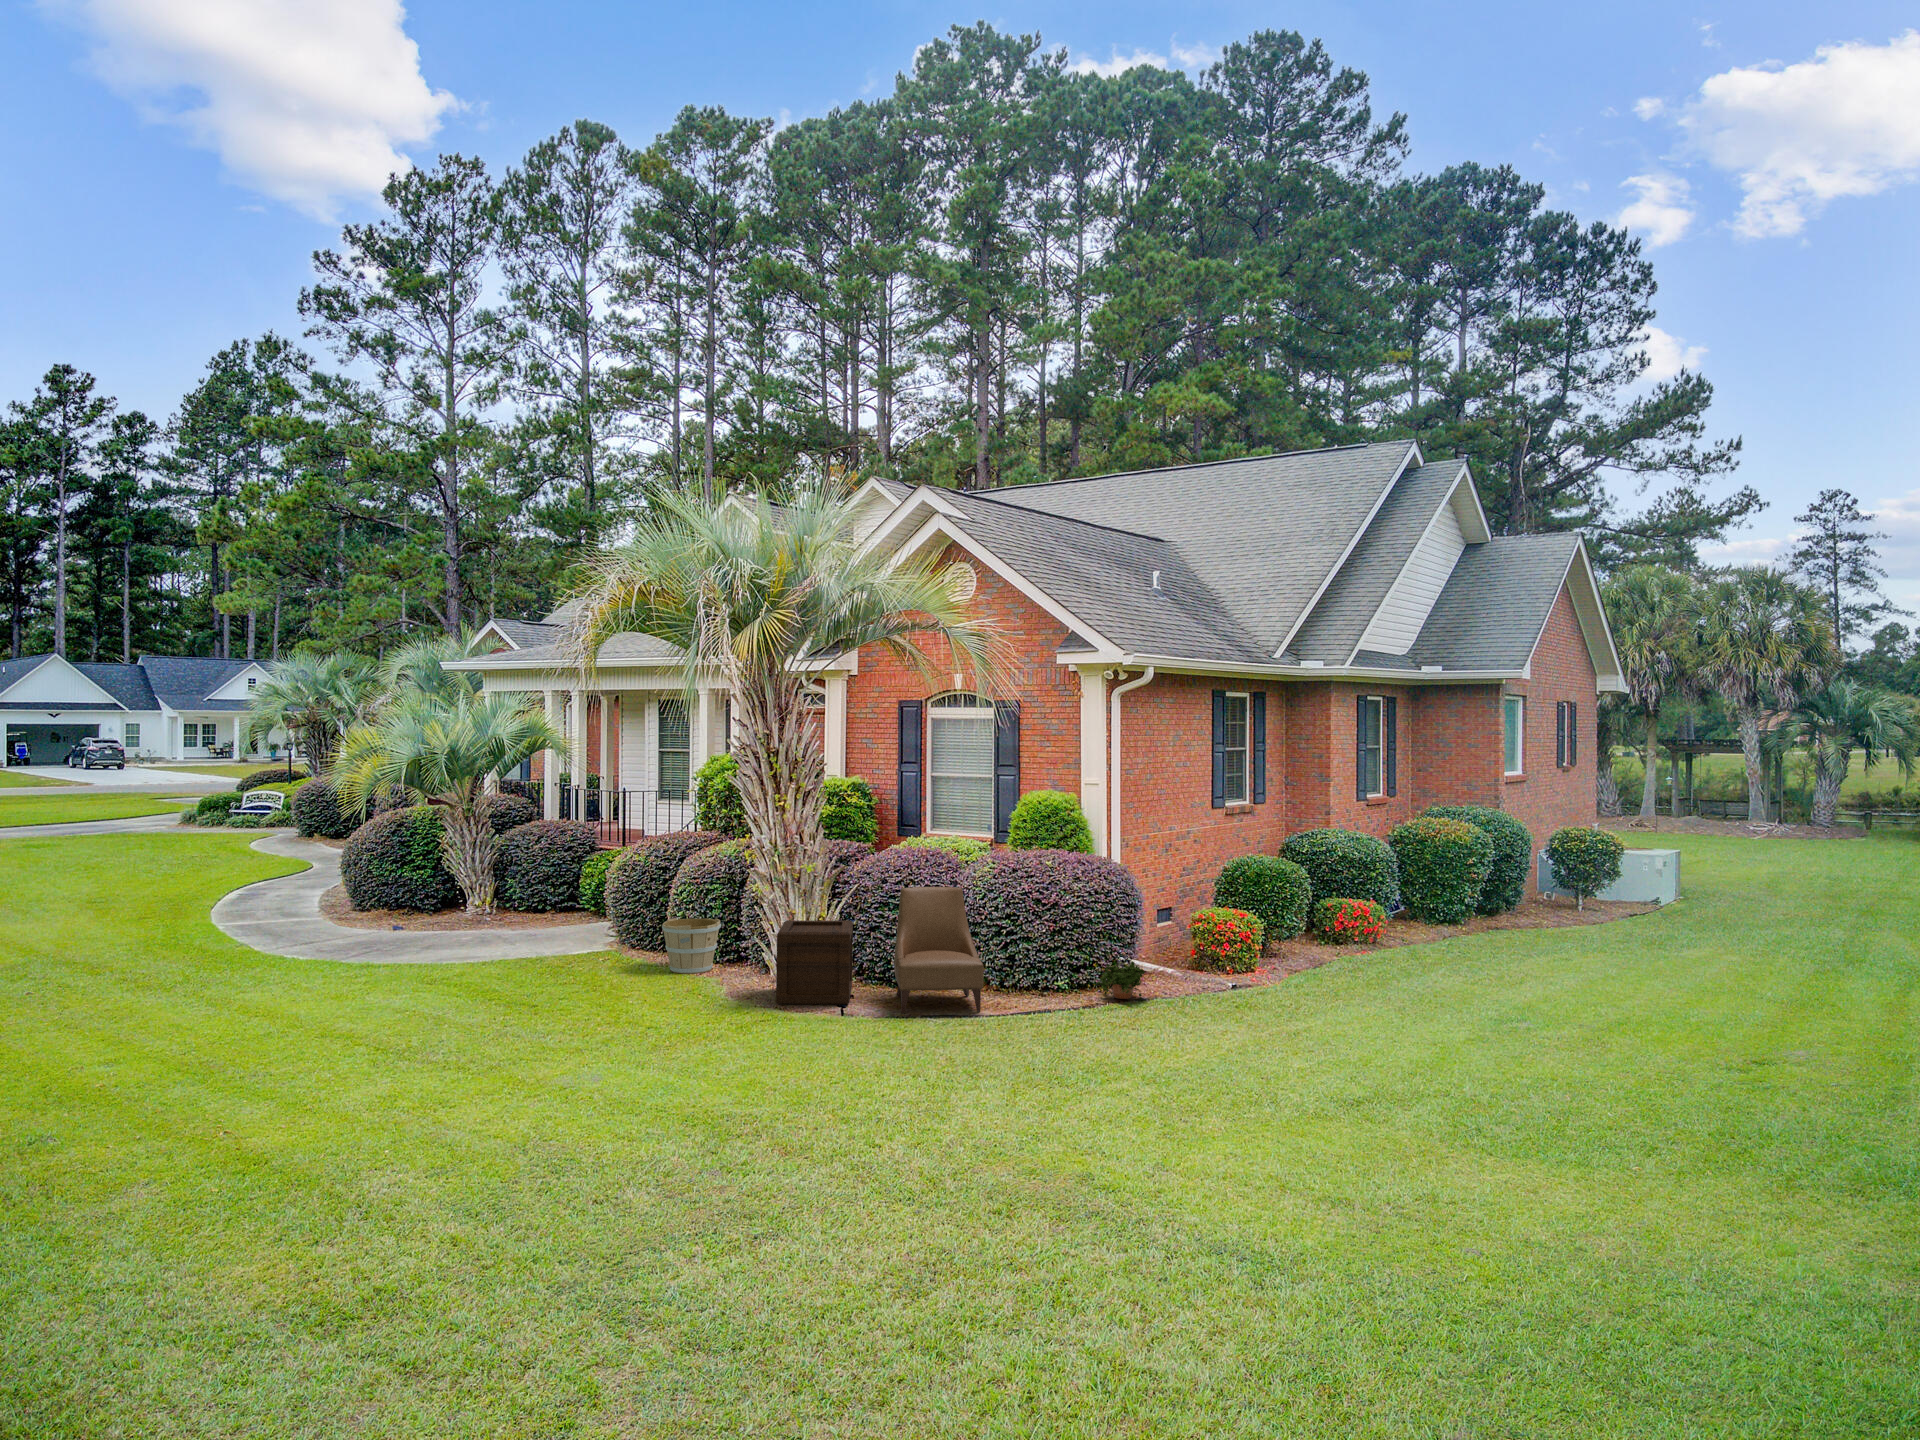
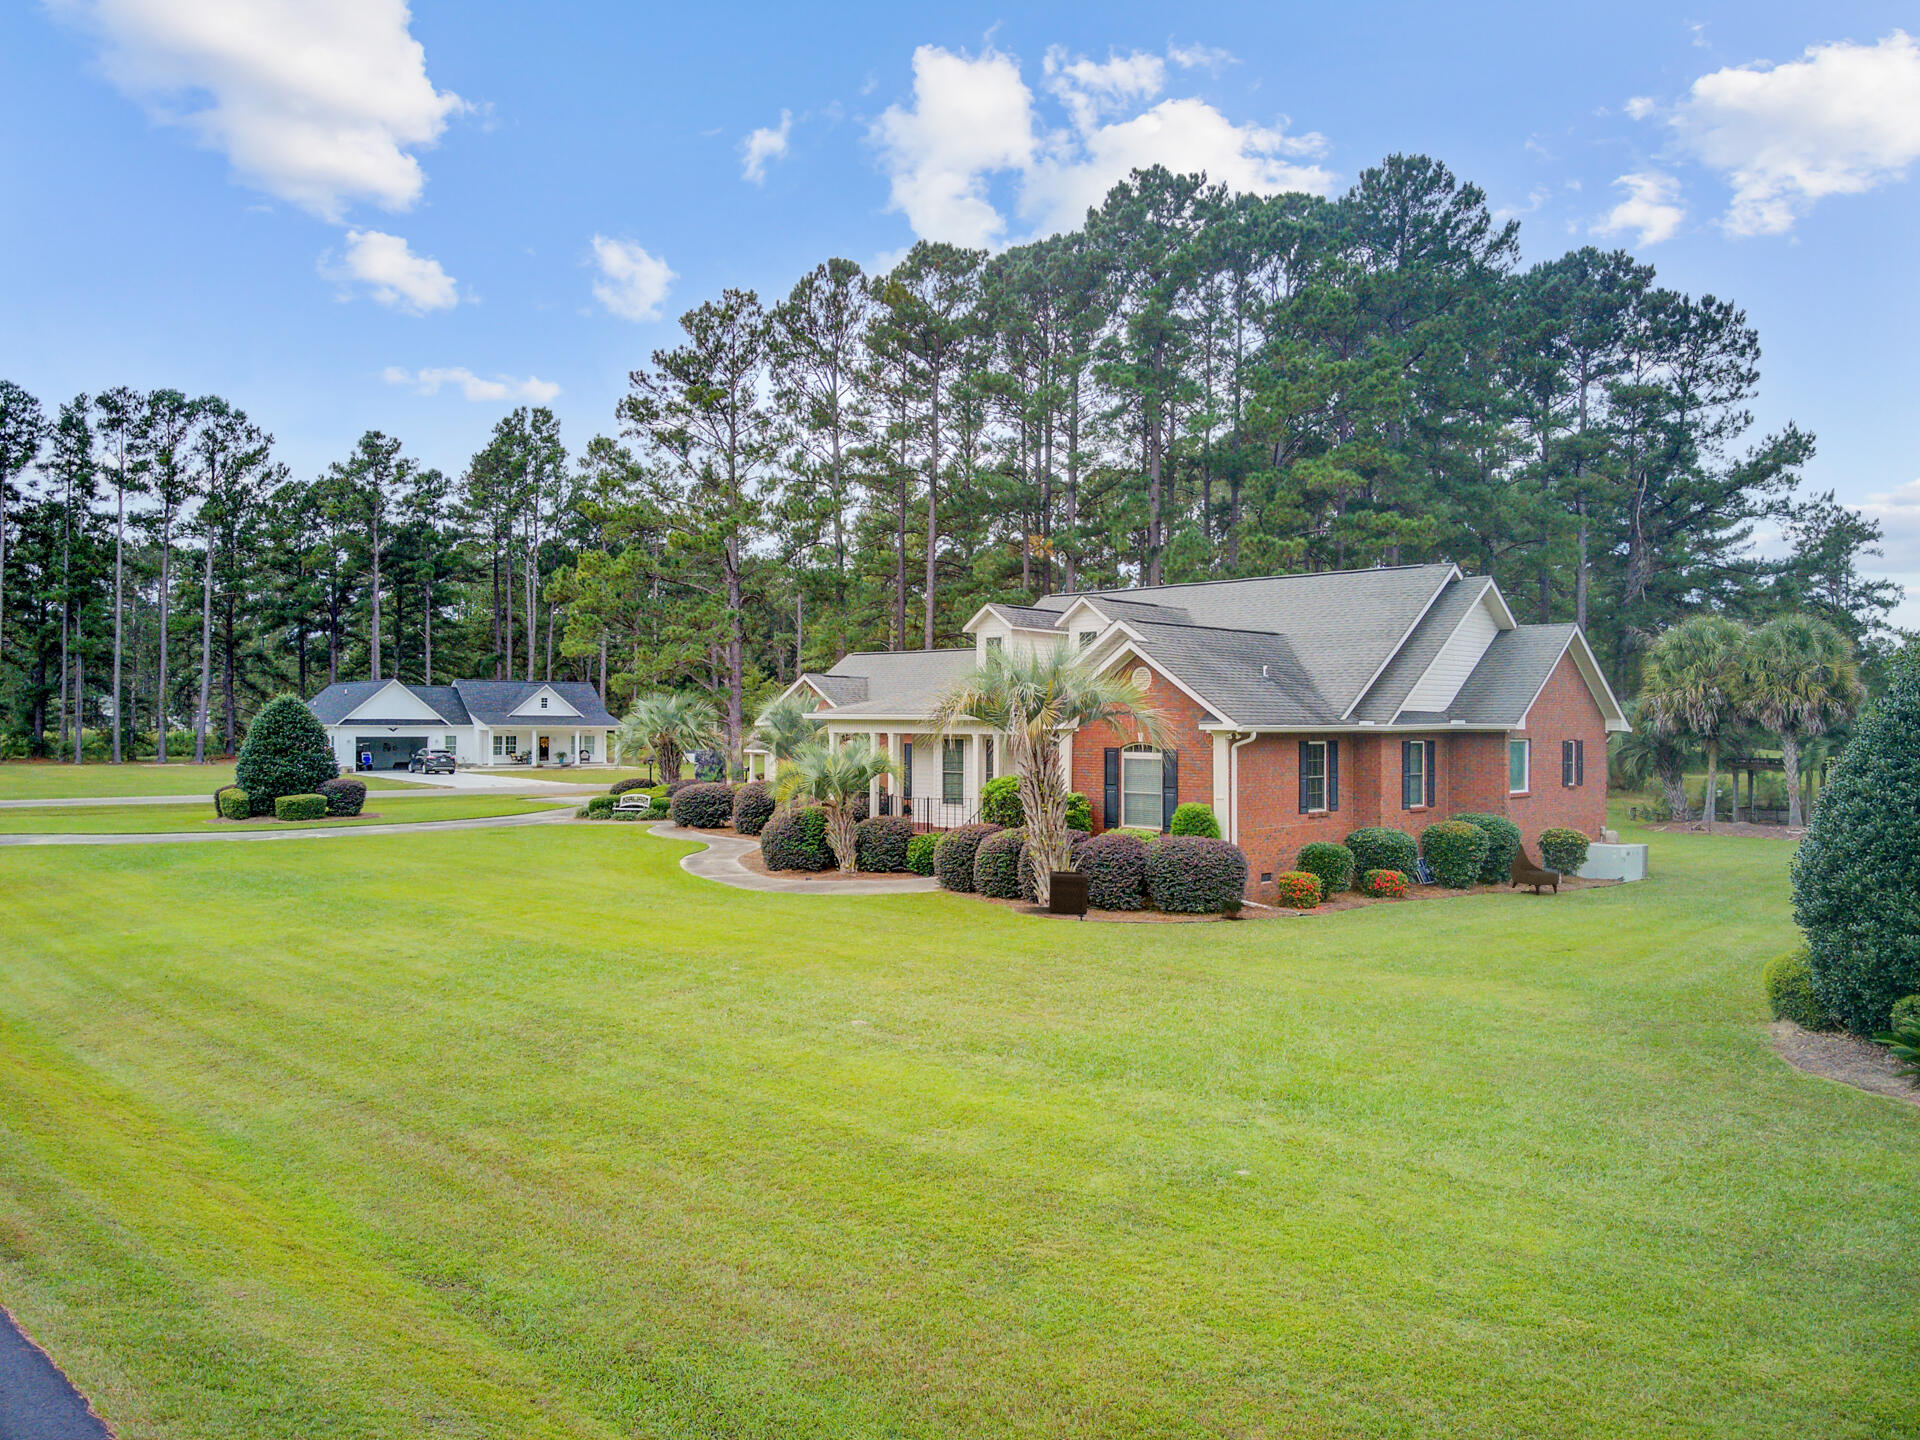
chair: present [894,887,984,1014] -> present [1510,844,1558,895]
wooden bucket: present [662,918,721,974] -> none [979,870,1010,899]

